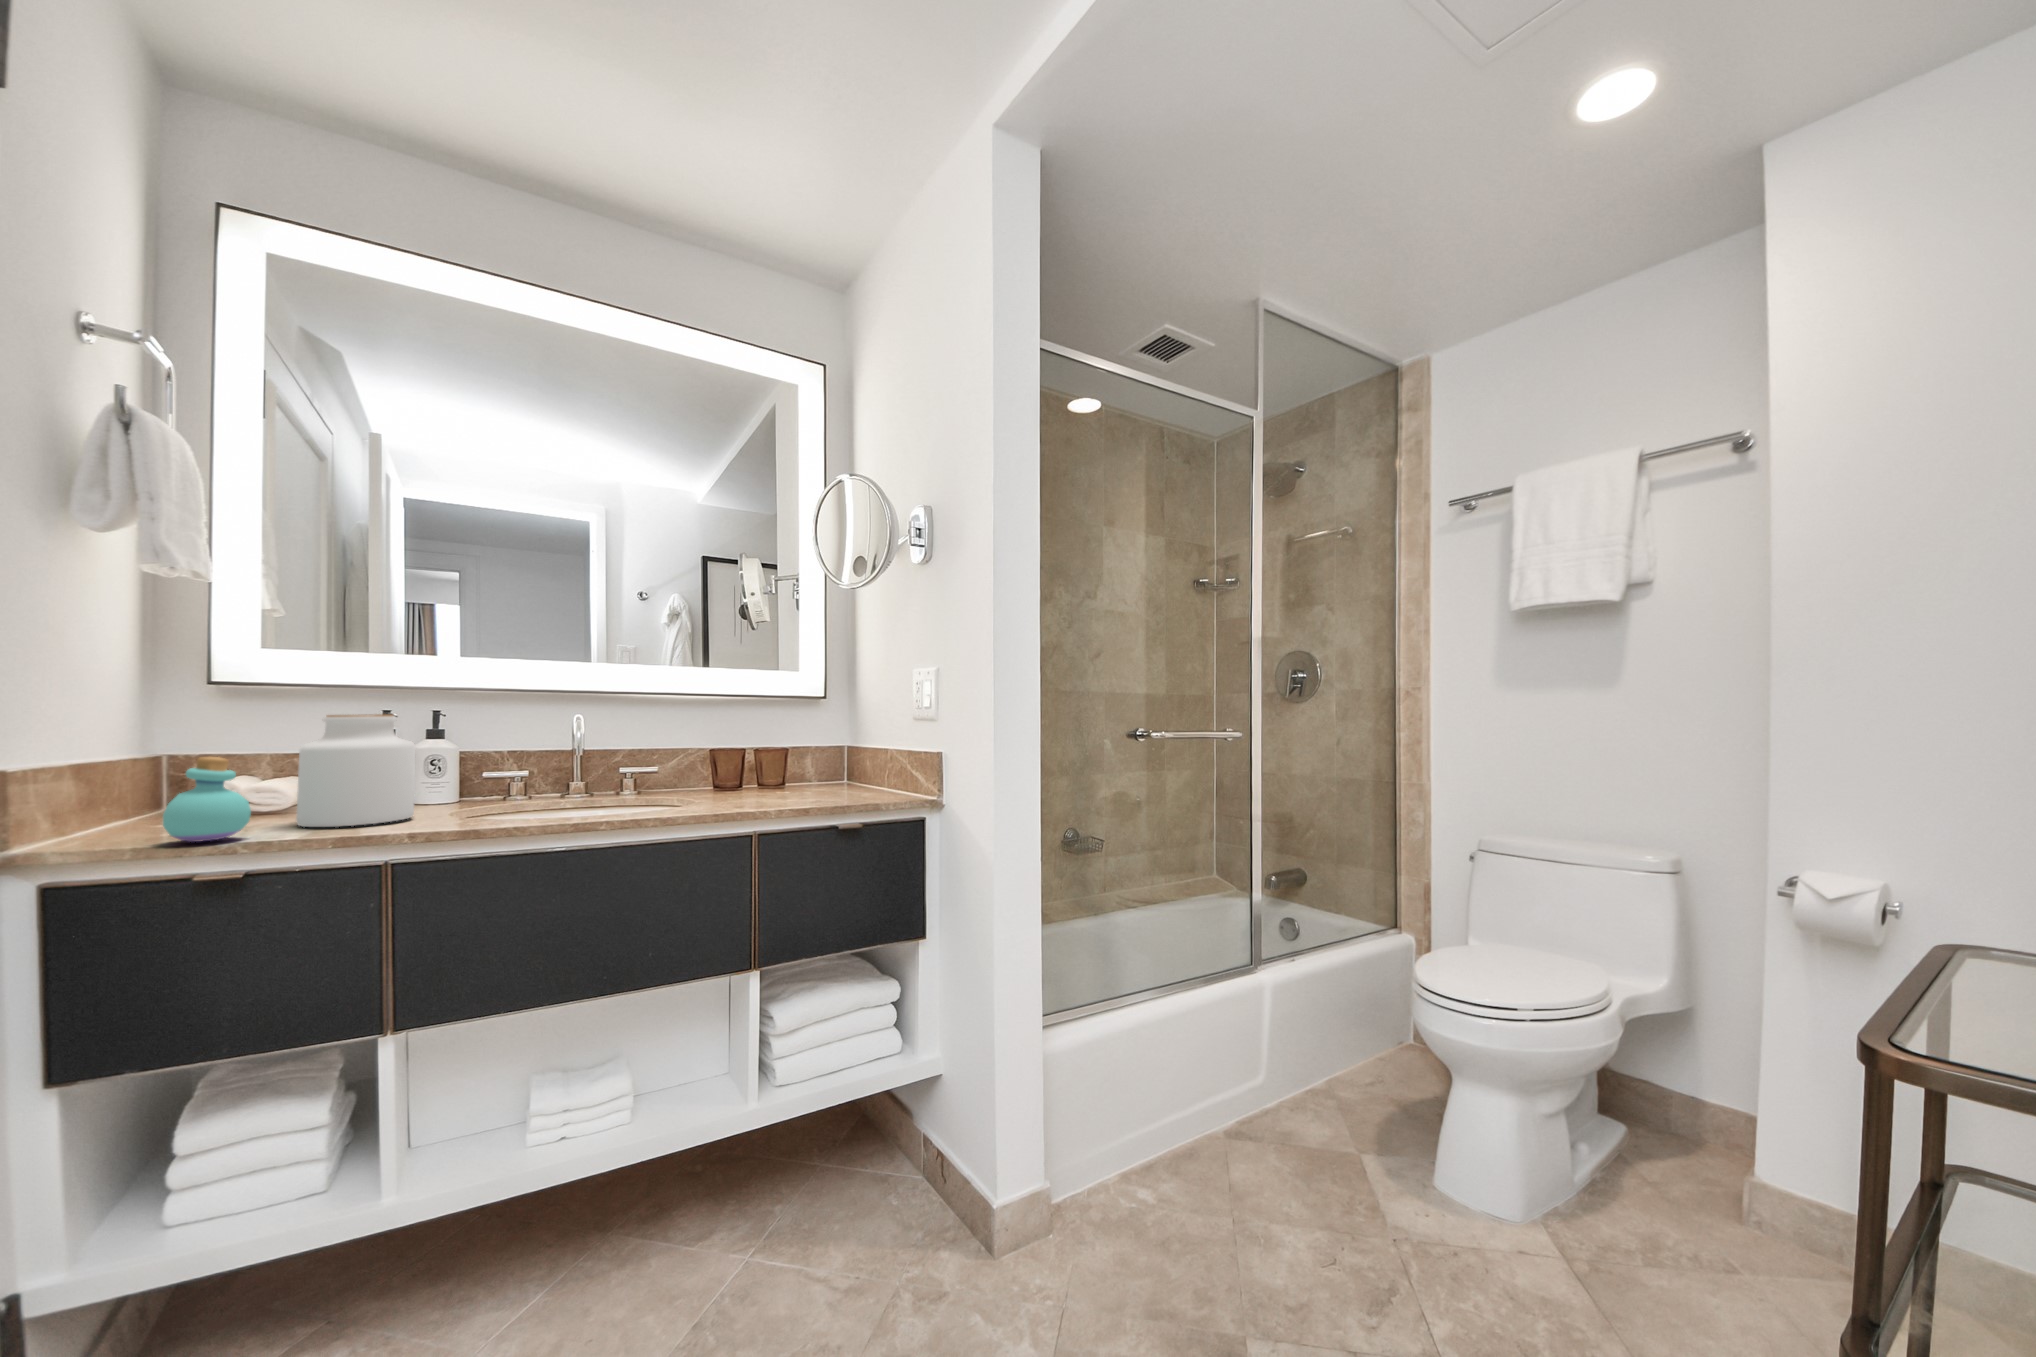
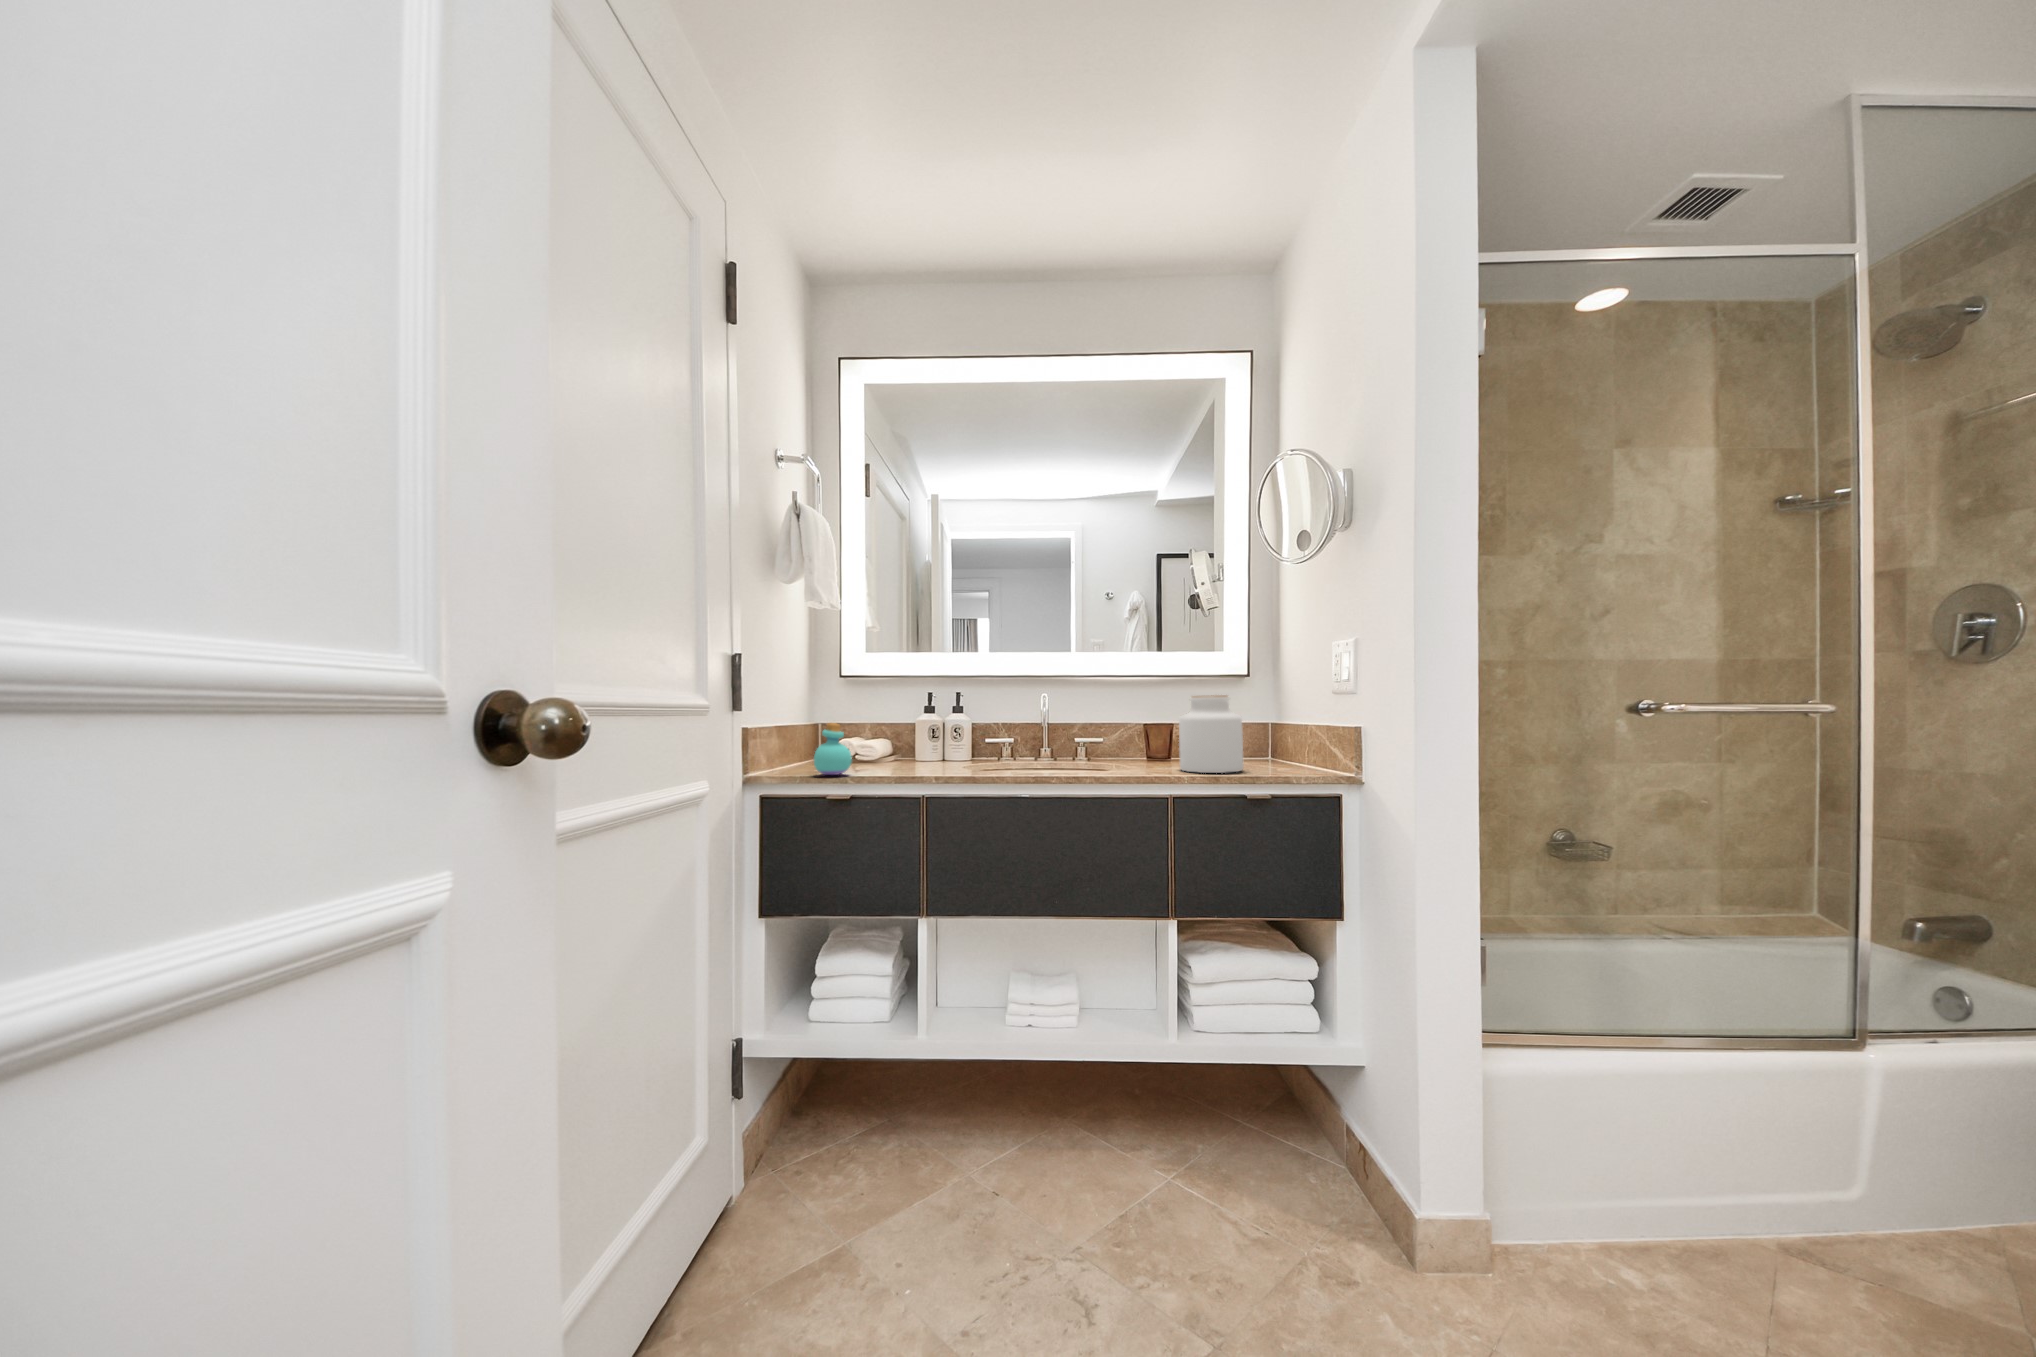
jar: present [296,714,416,827] -> present [1179,695,1244,773]

